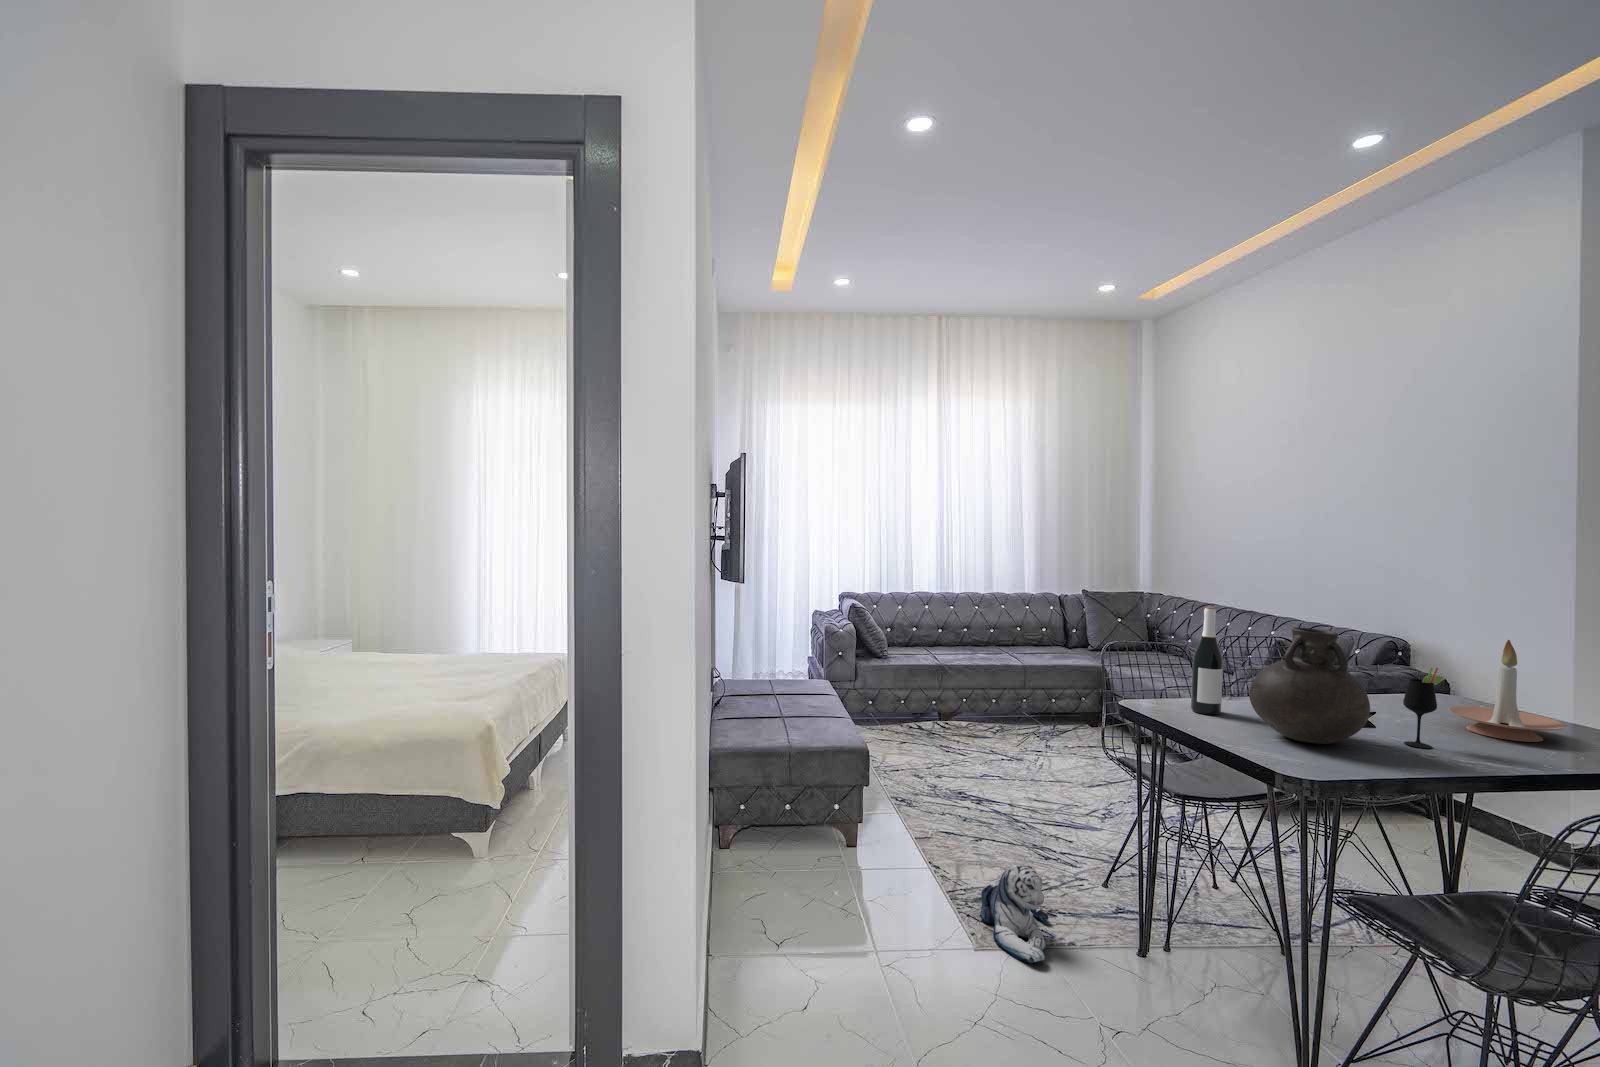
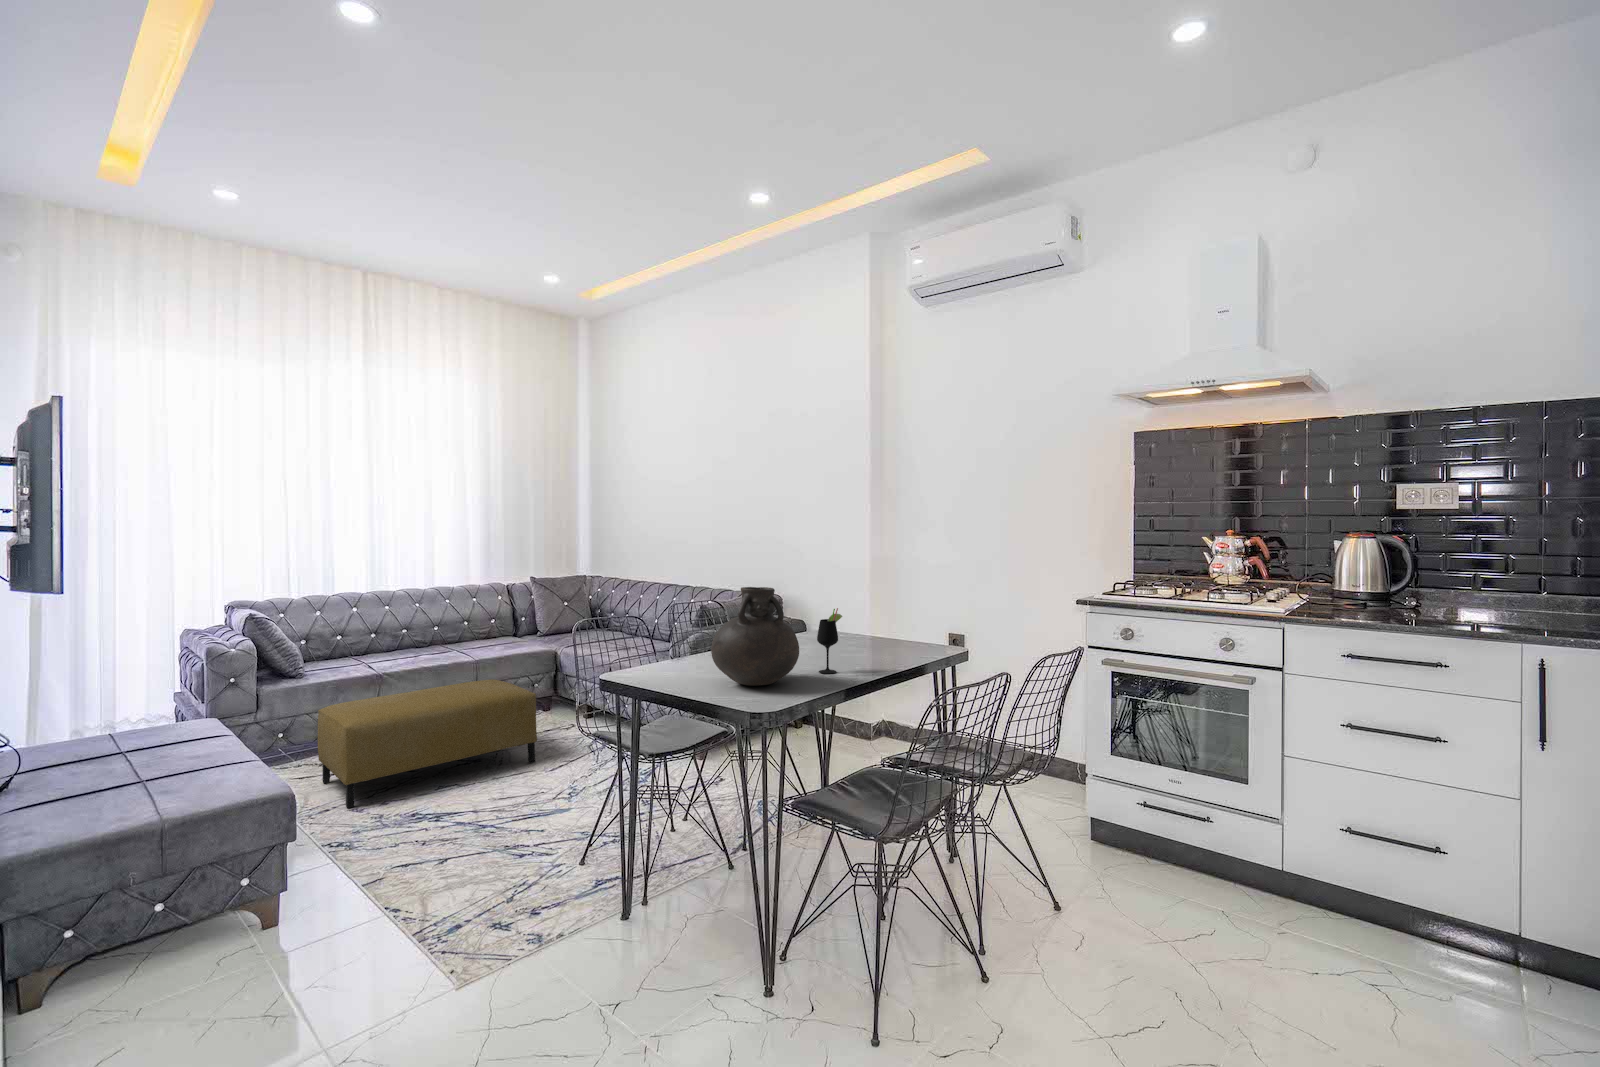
wine bottle: present [1191,607,1223,715] -> none [660,577,685,677]
candle holder: present [1448,640,1566,742] -> none [838,581,904,656]
ottoman: none [894,684,1078,774] -> present [318,680,537,808]
plush toy: present [979,865,1048,964] -> none [455,872,535,976]

